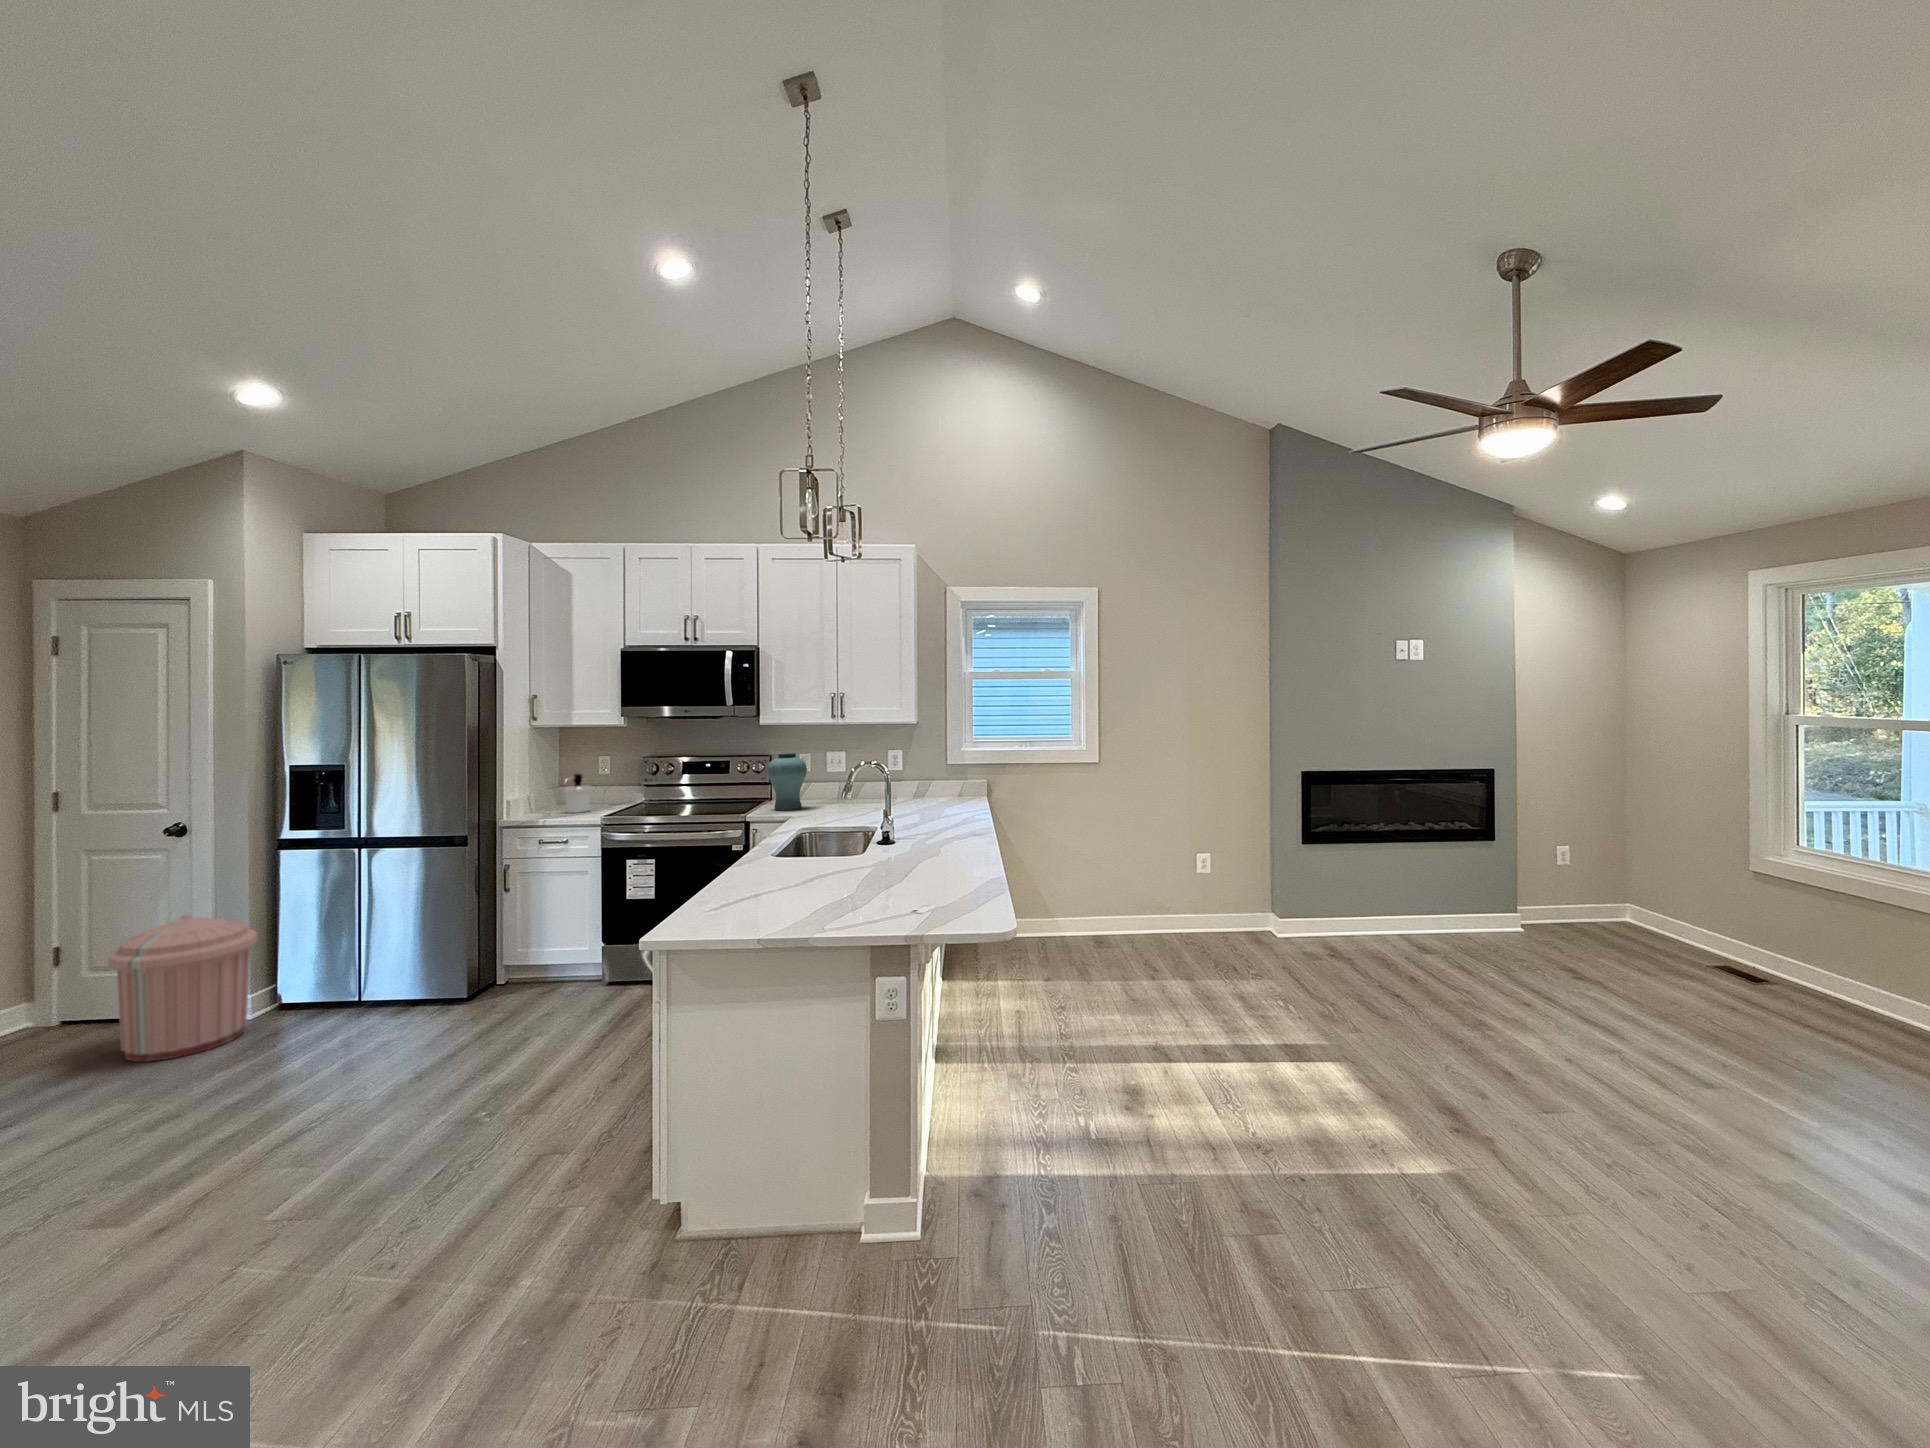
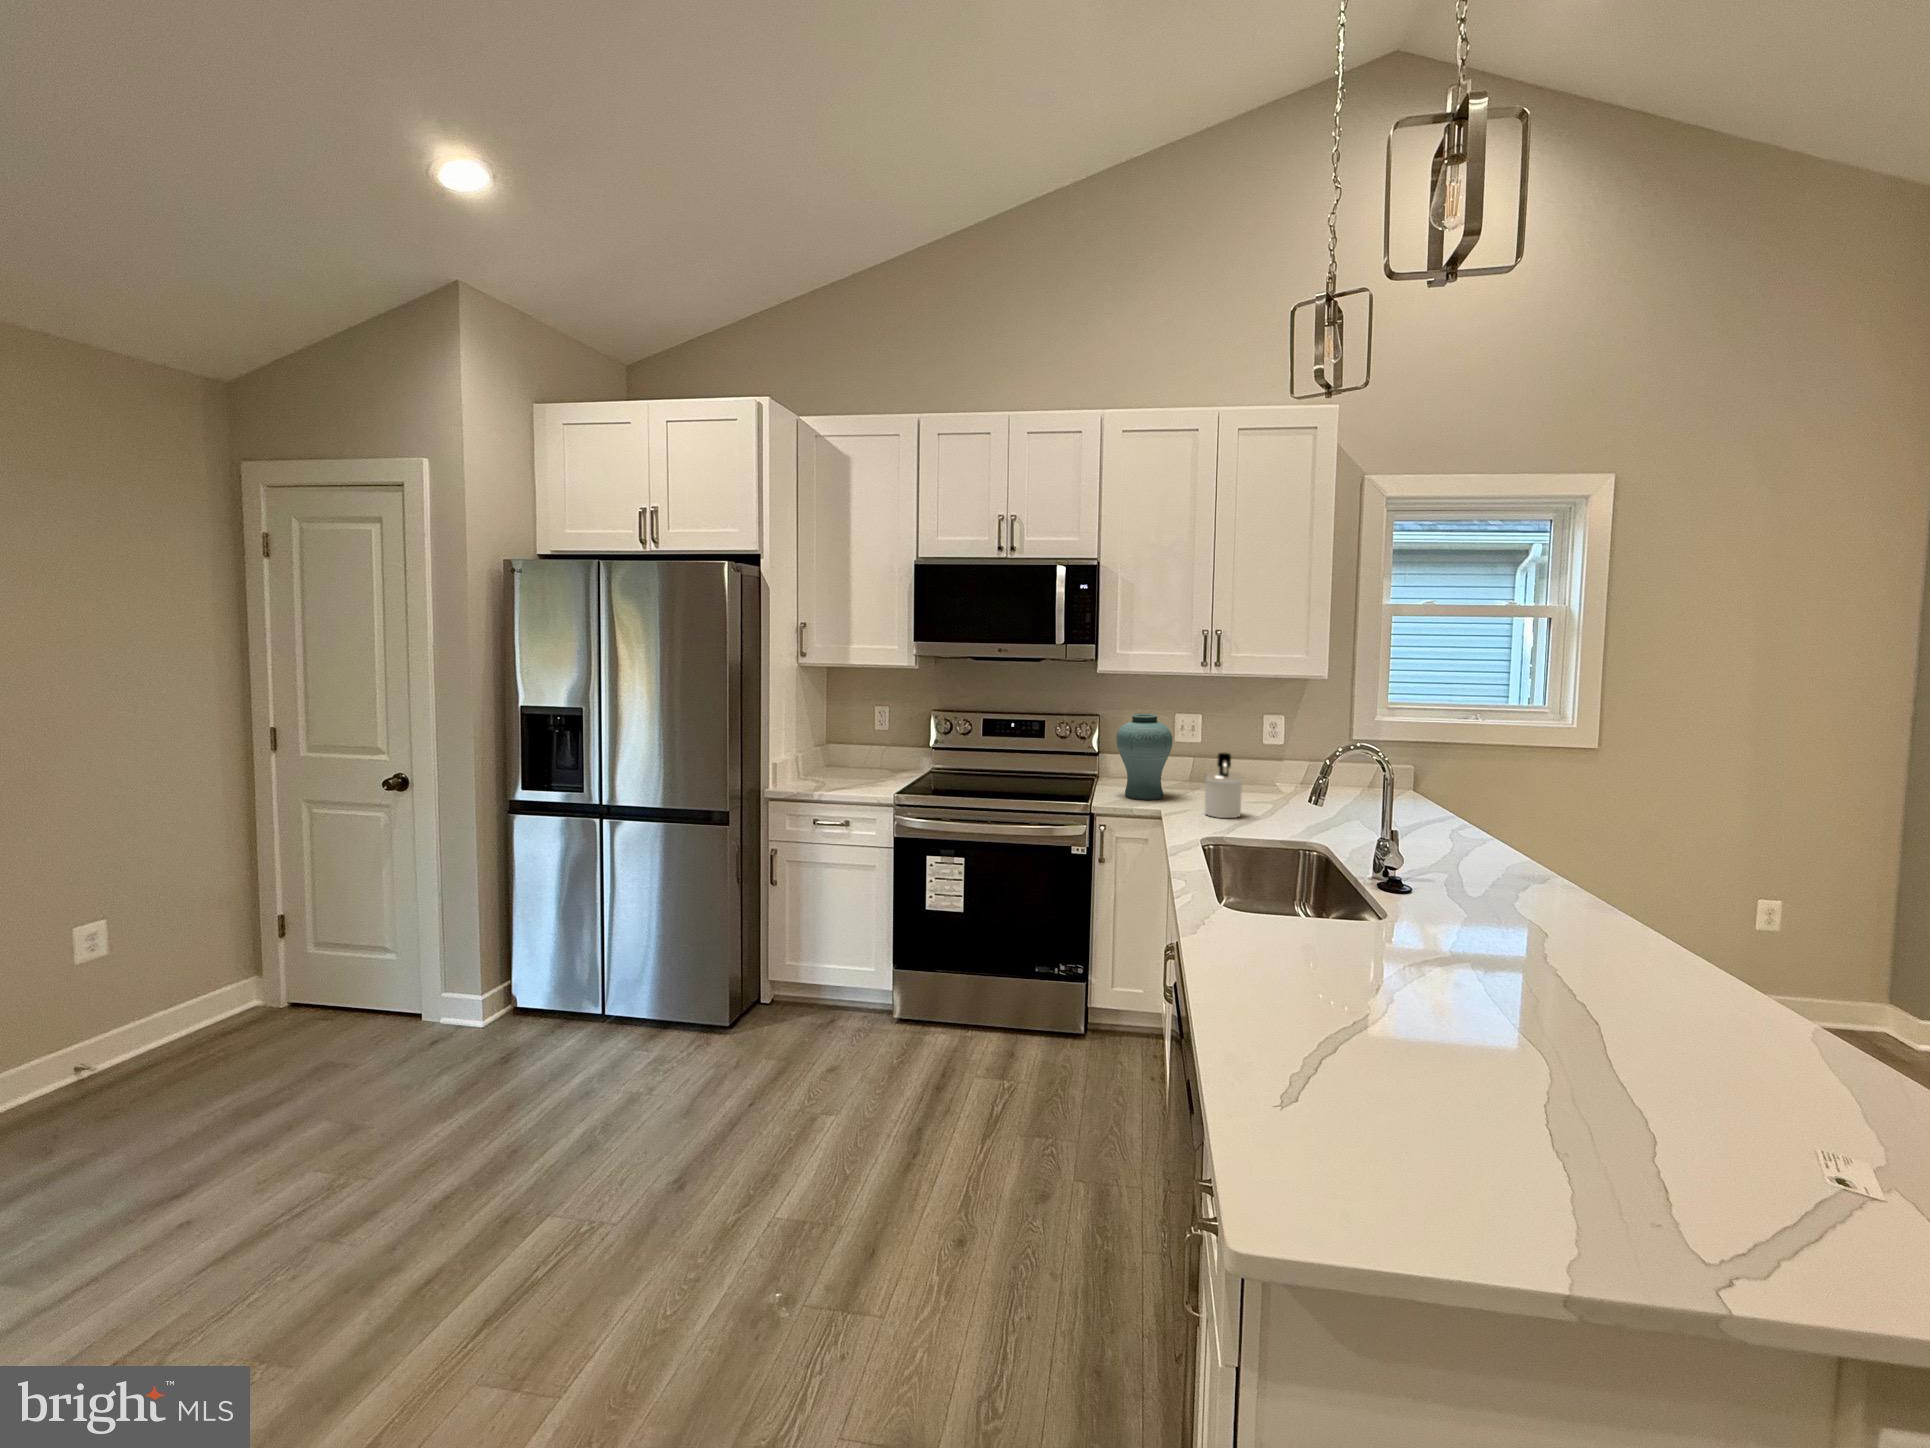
soap dispenser: present [564,774,591,813] -> present [1204,753,1243,818]
trash can: present [108,914,257,1062] -> none [315,898,485,1091]

